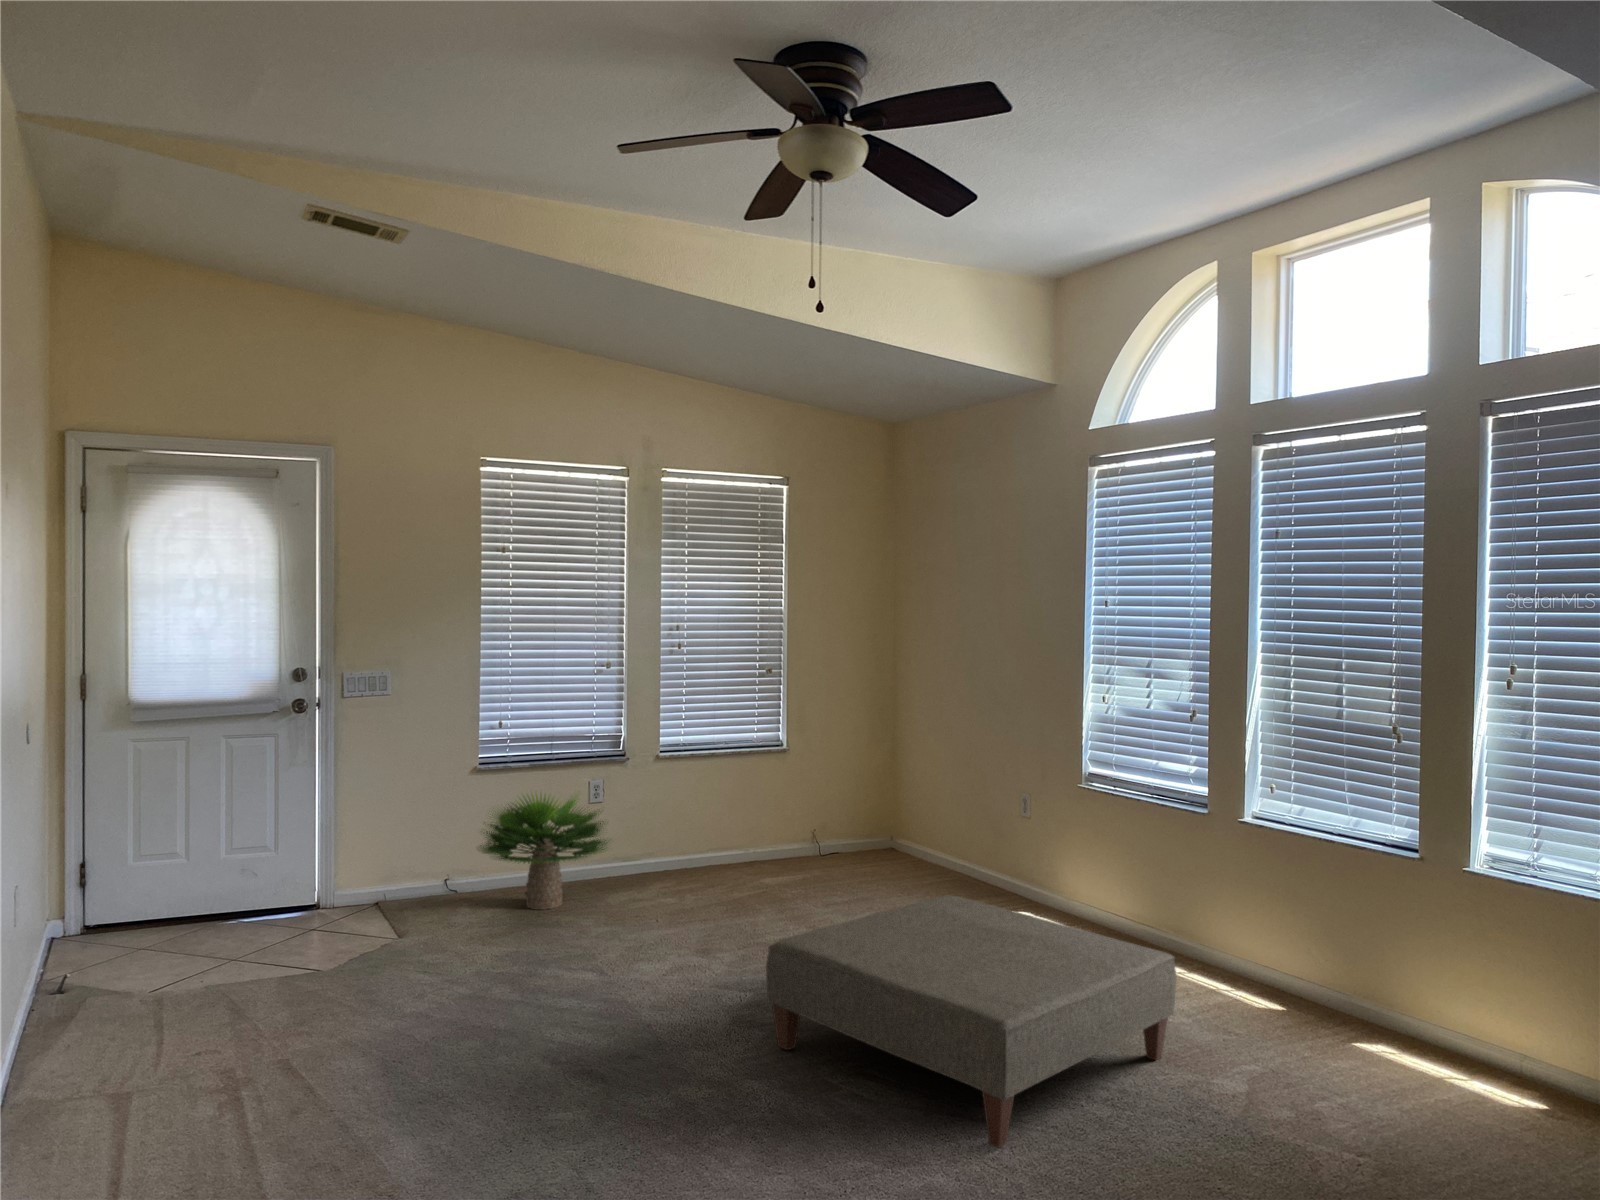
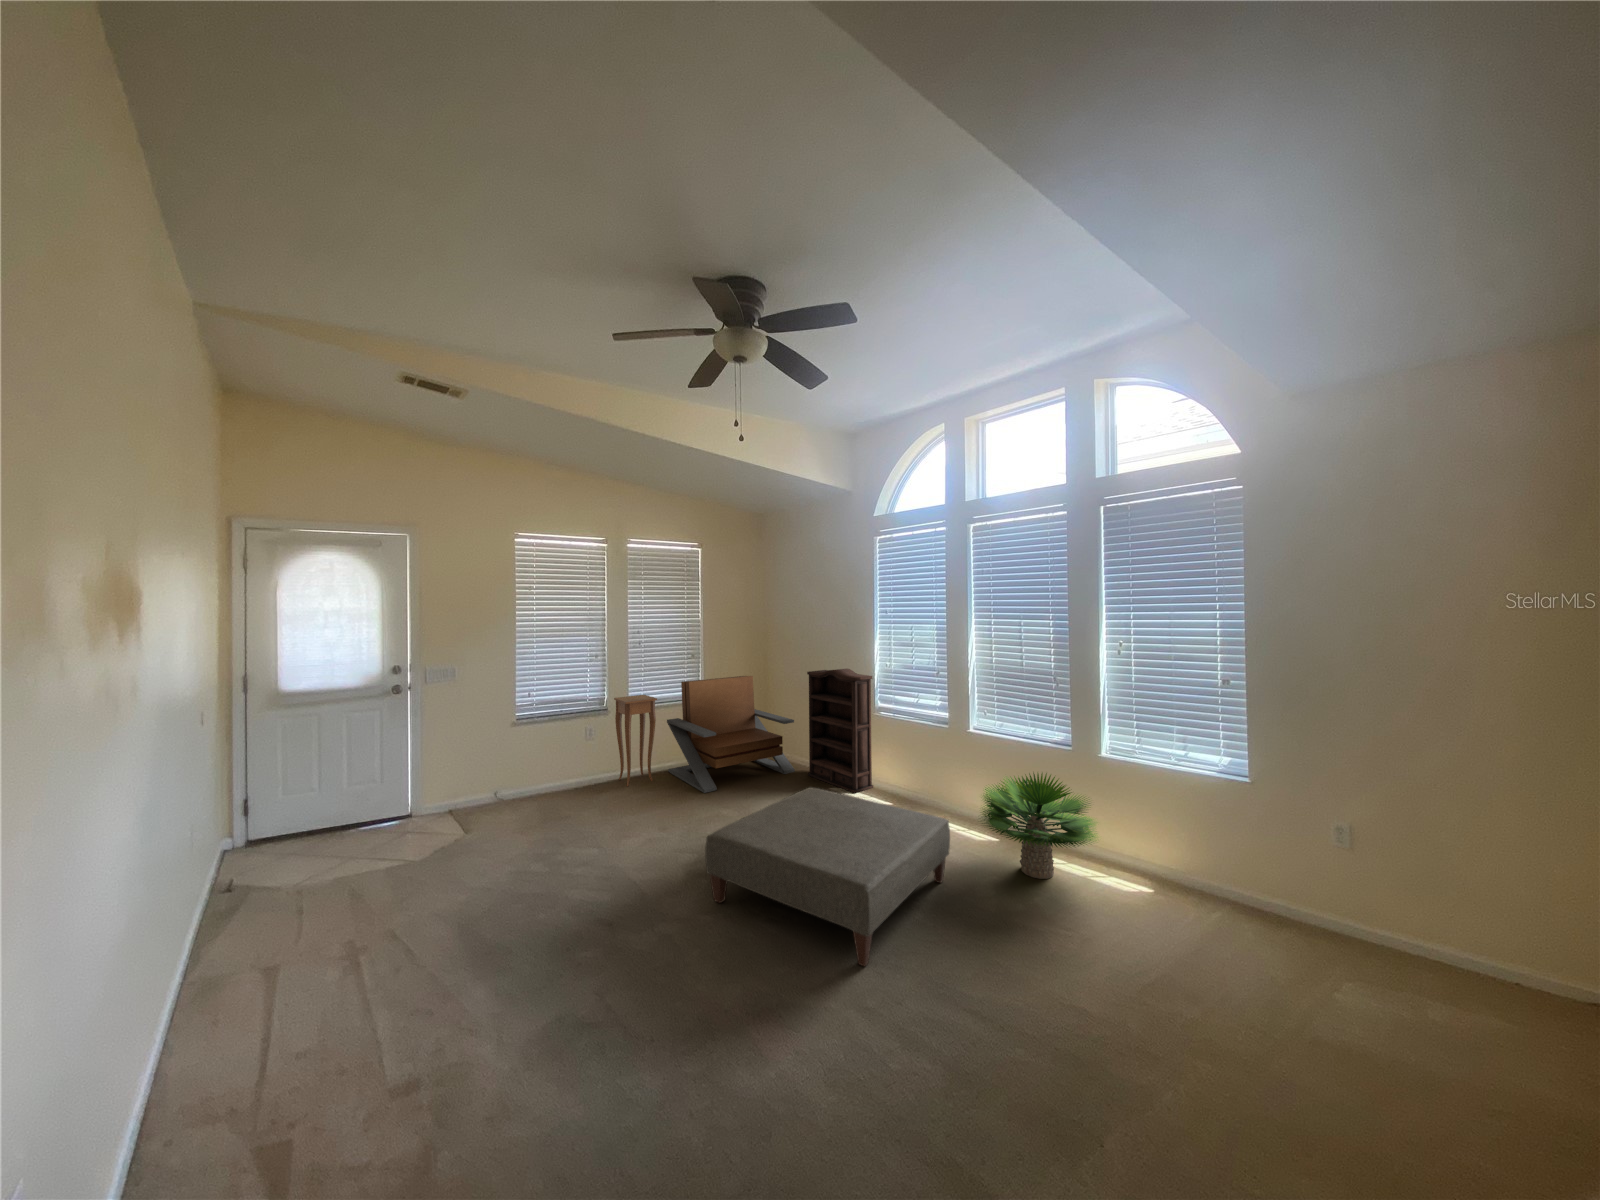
bookshelf: none [961,704,1079,924] -> present [807,669,873,793]
lounge chair: none [720,712,939,904] -> present [667,676,795,793]
side table: none [634,735,704,886] -> present [614,695,657,786]
potted plant: present [480,794,608,910] -> present [982,773,1097,879]

